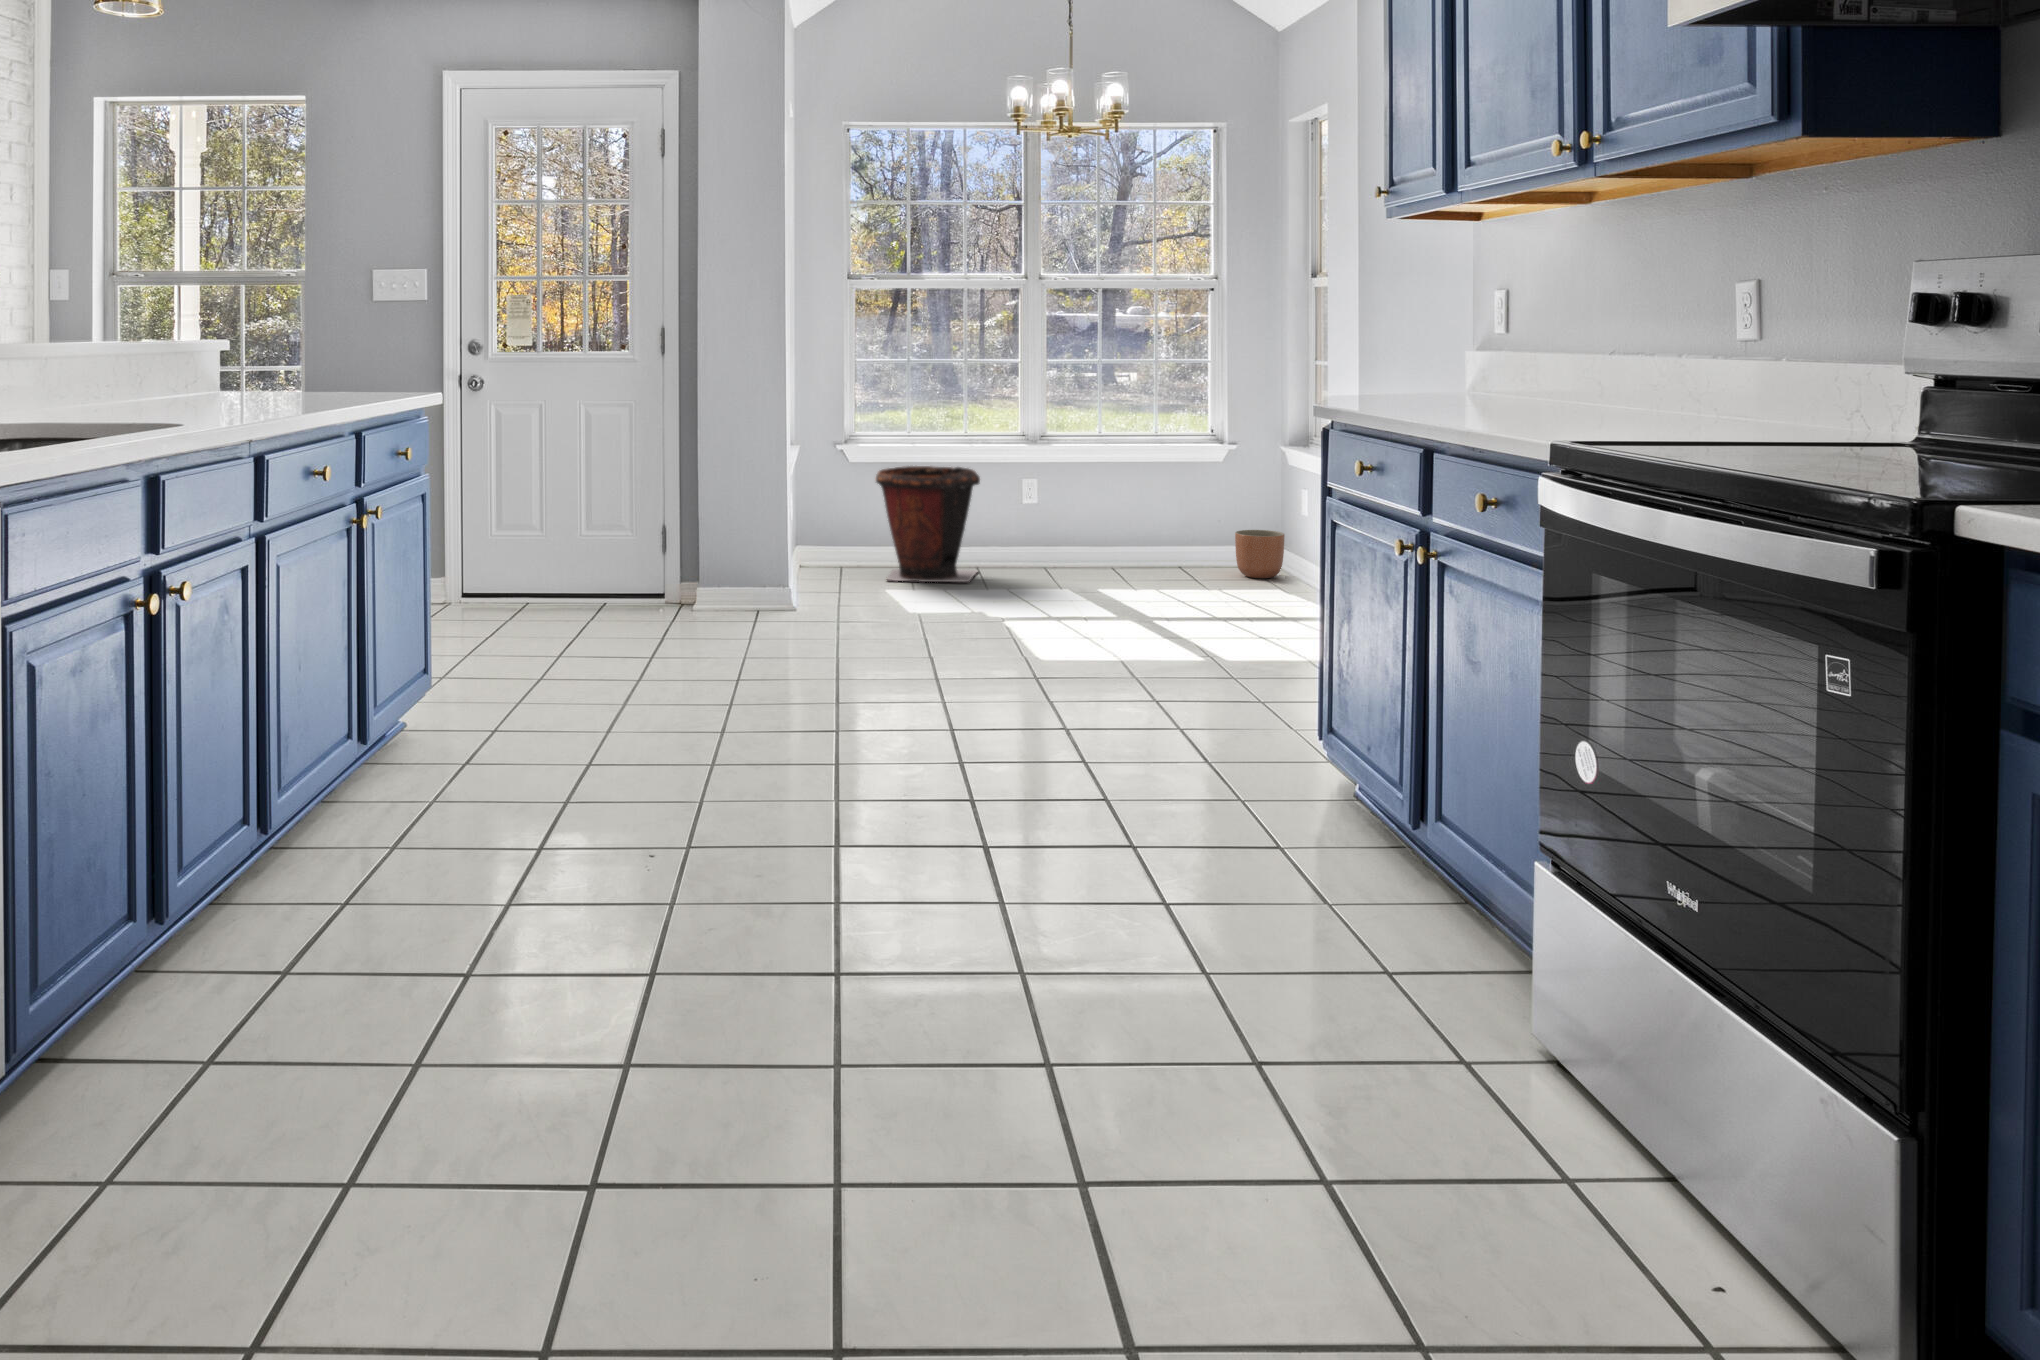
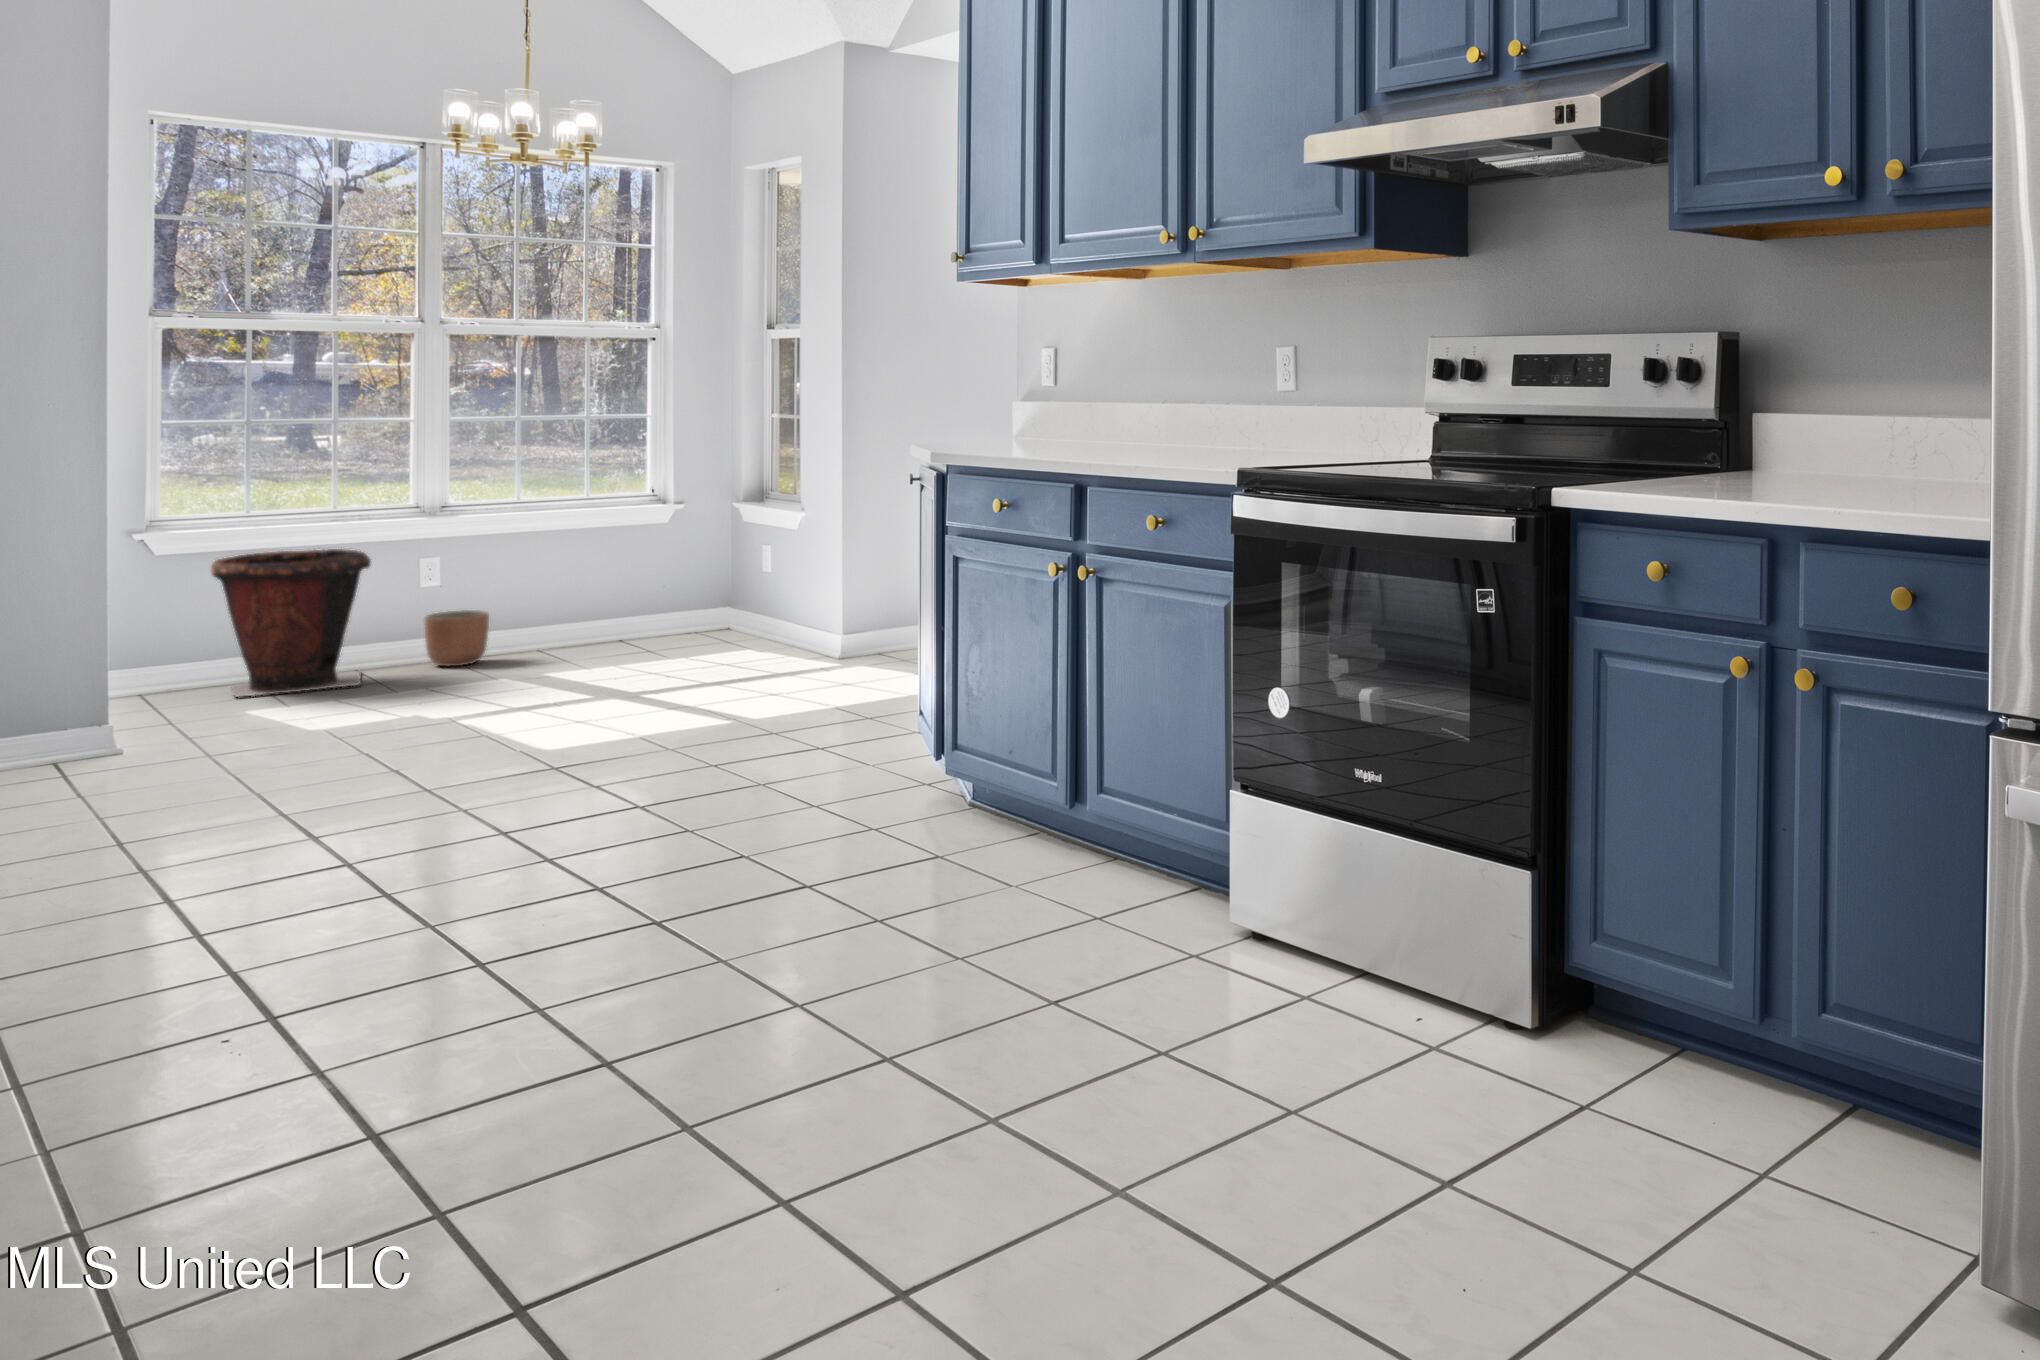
planter: present [1235,530,1285,578] -> present [424,610,489,666]

